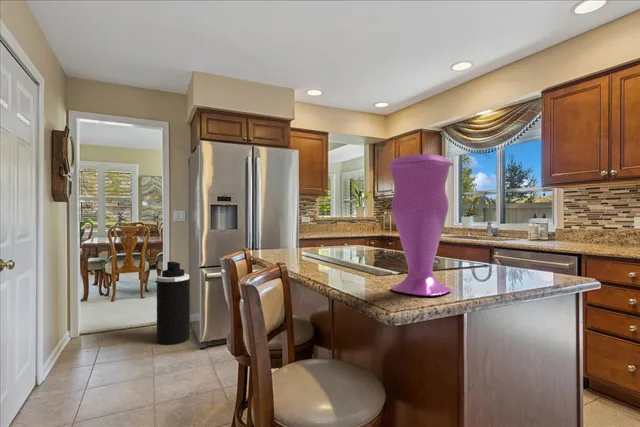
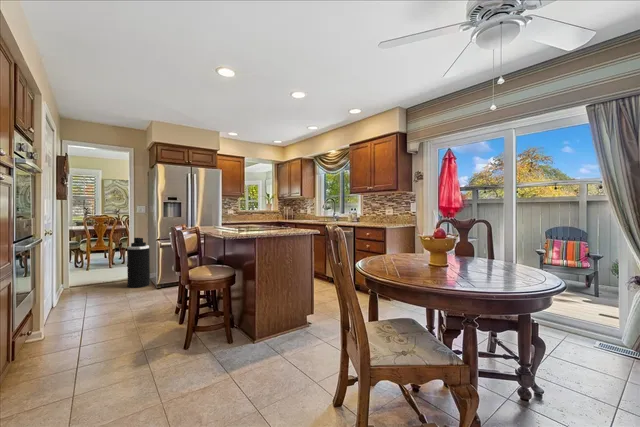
vase: present [386,154,454,296] -> none [232,186,257,233]

